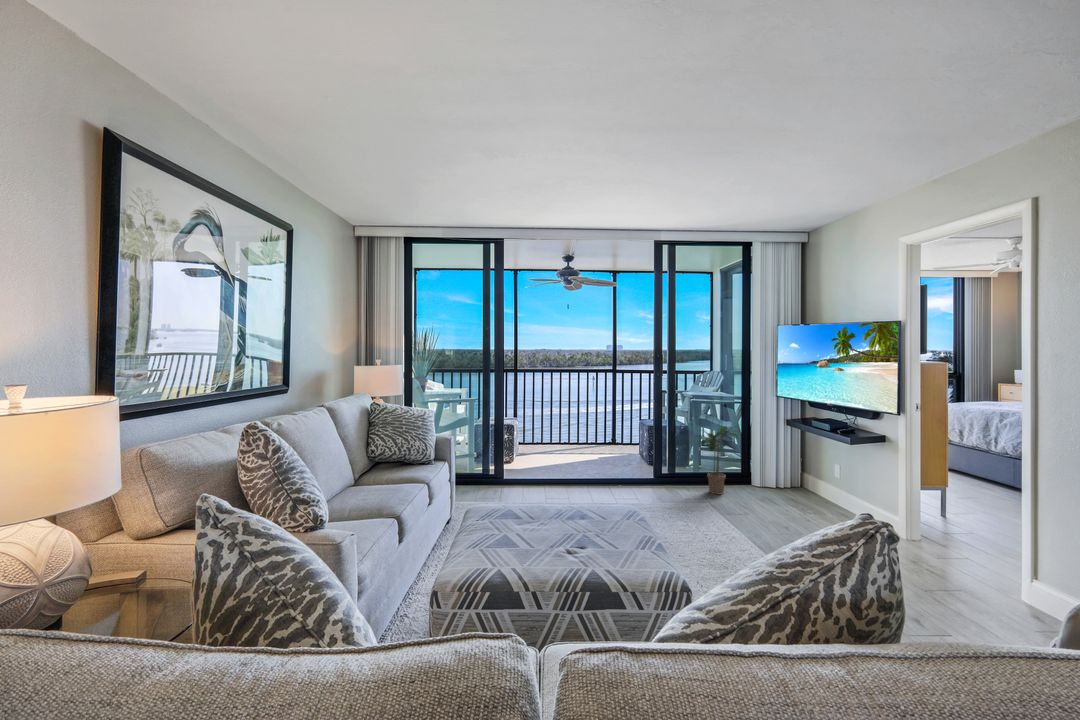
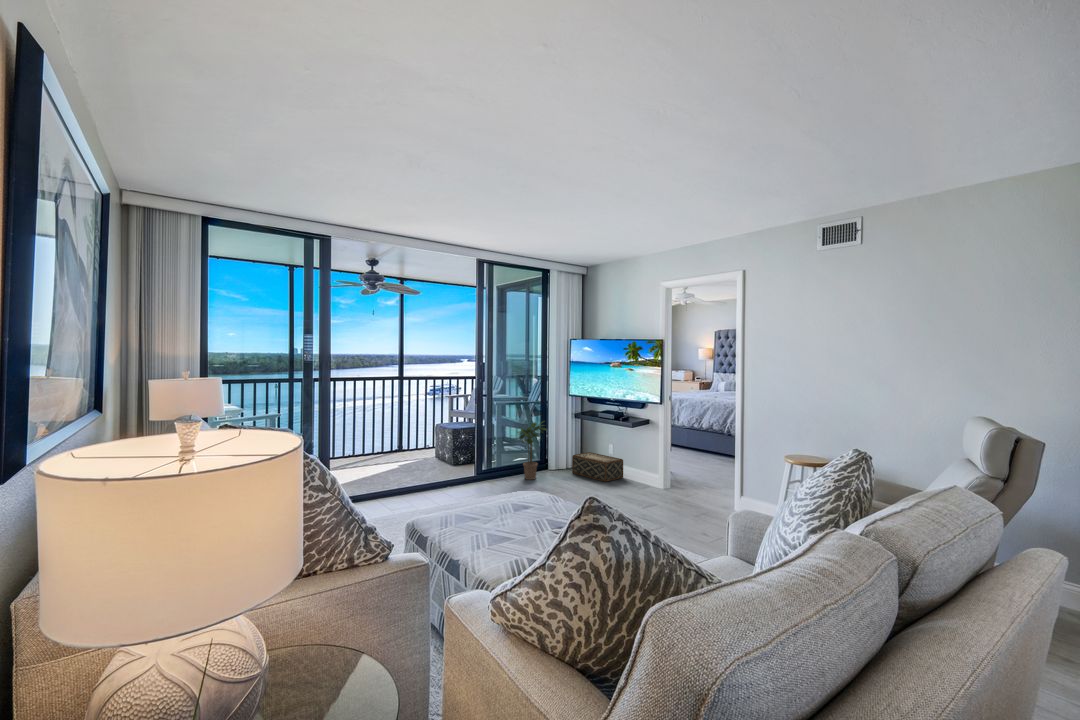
woven basket: none [779,472,850,514] -> present [572,452,623,482]

